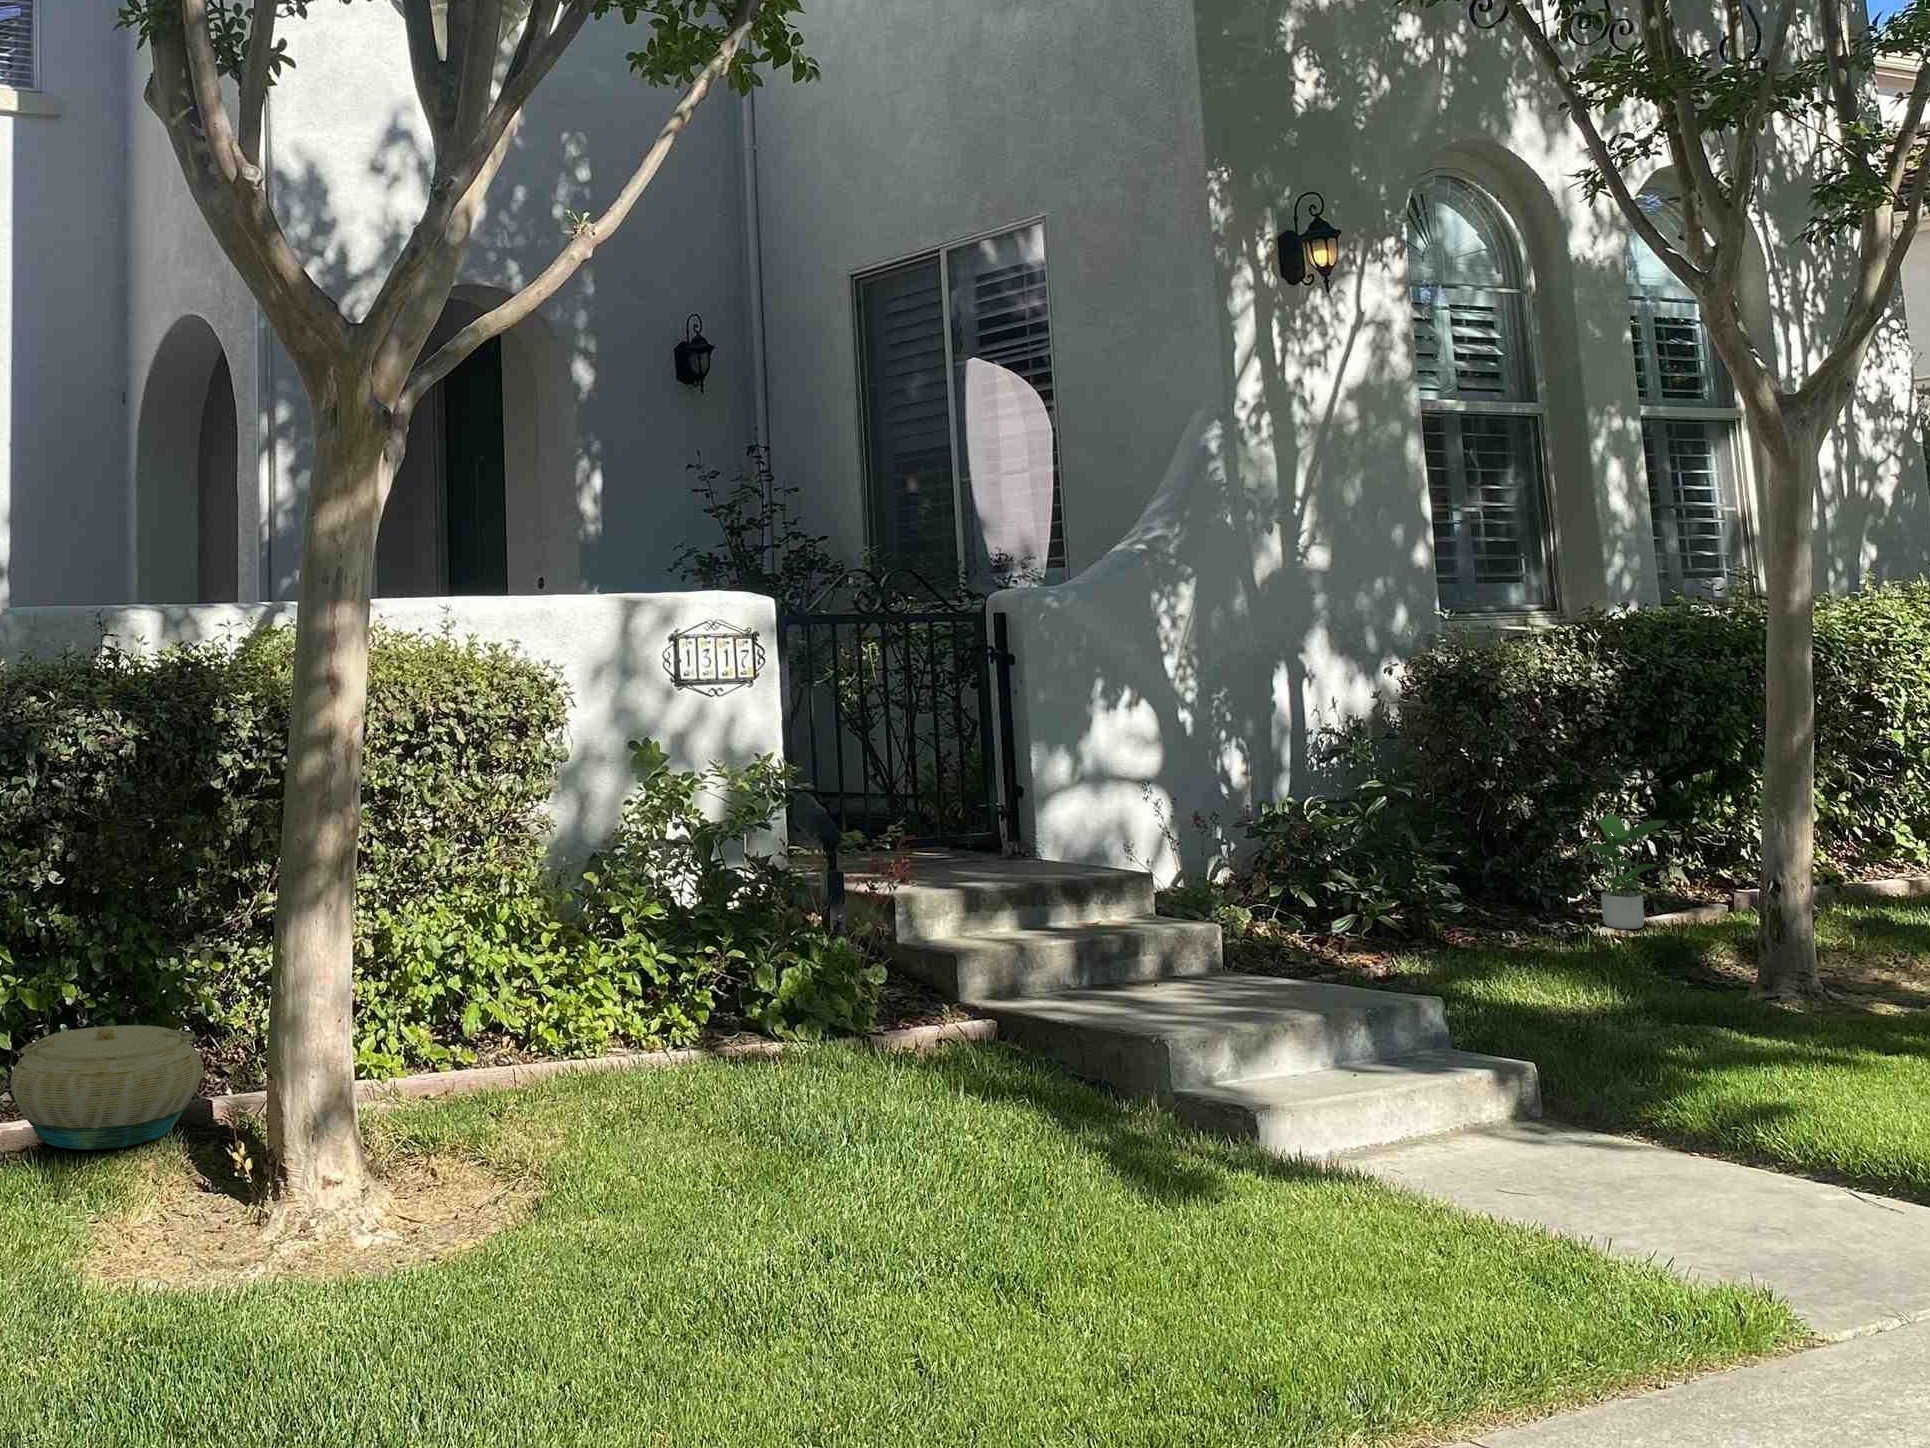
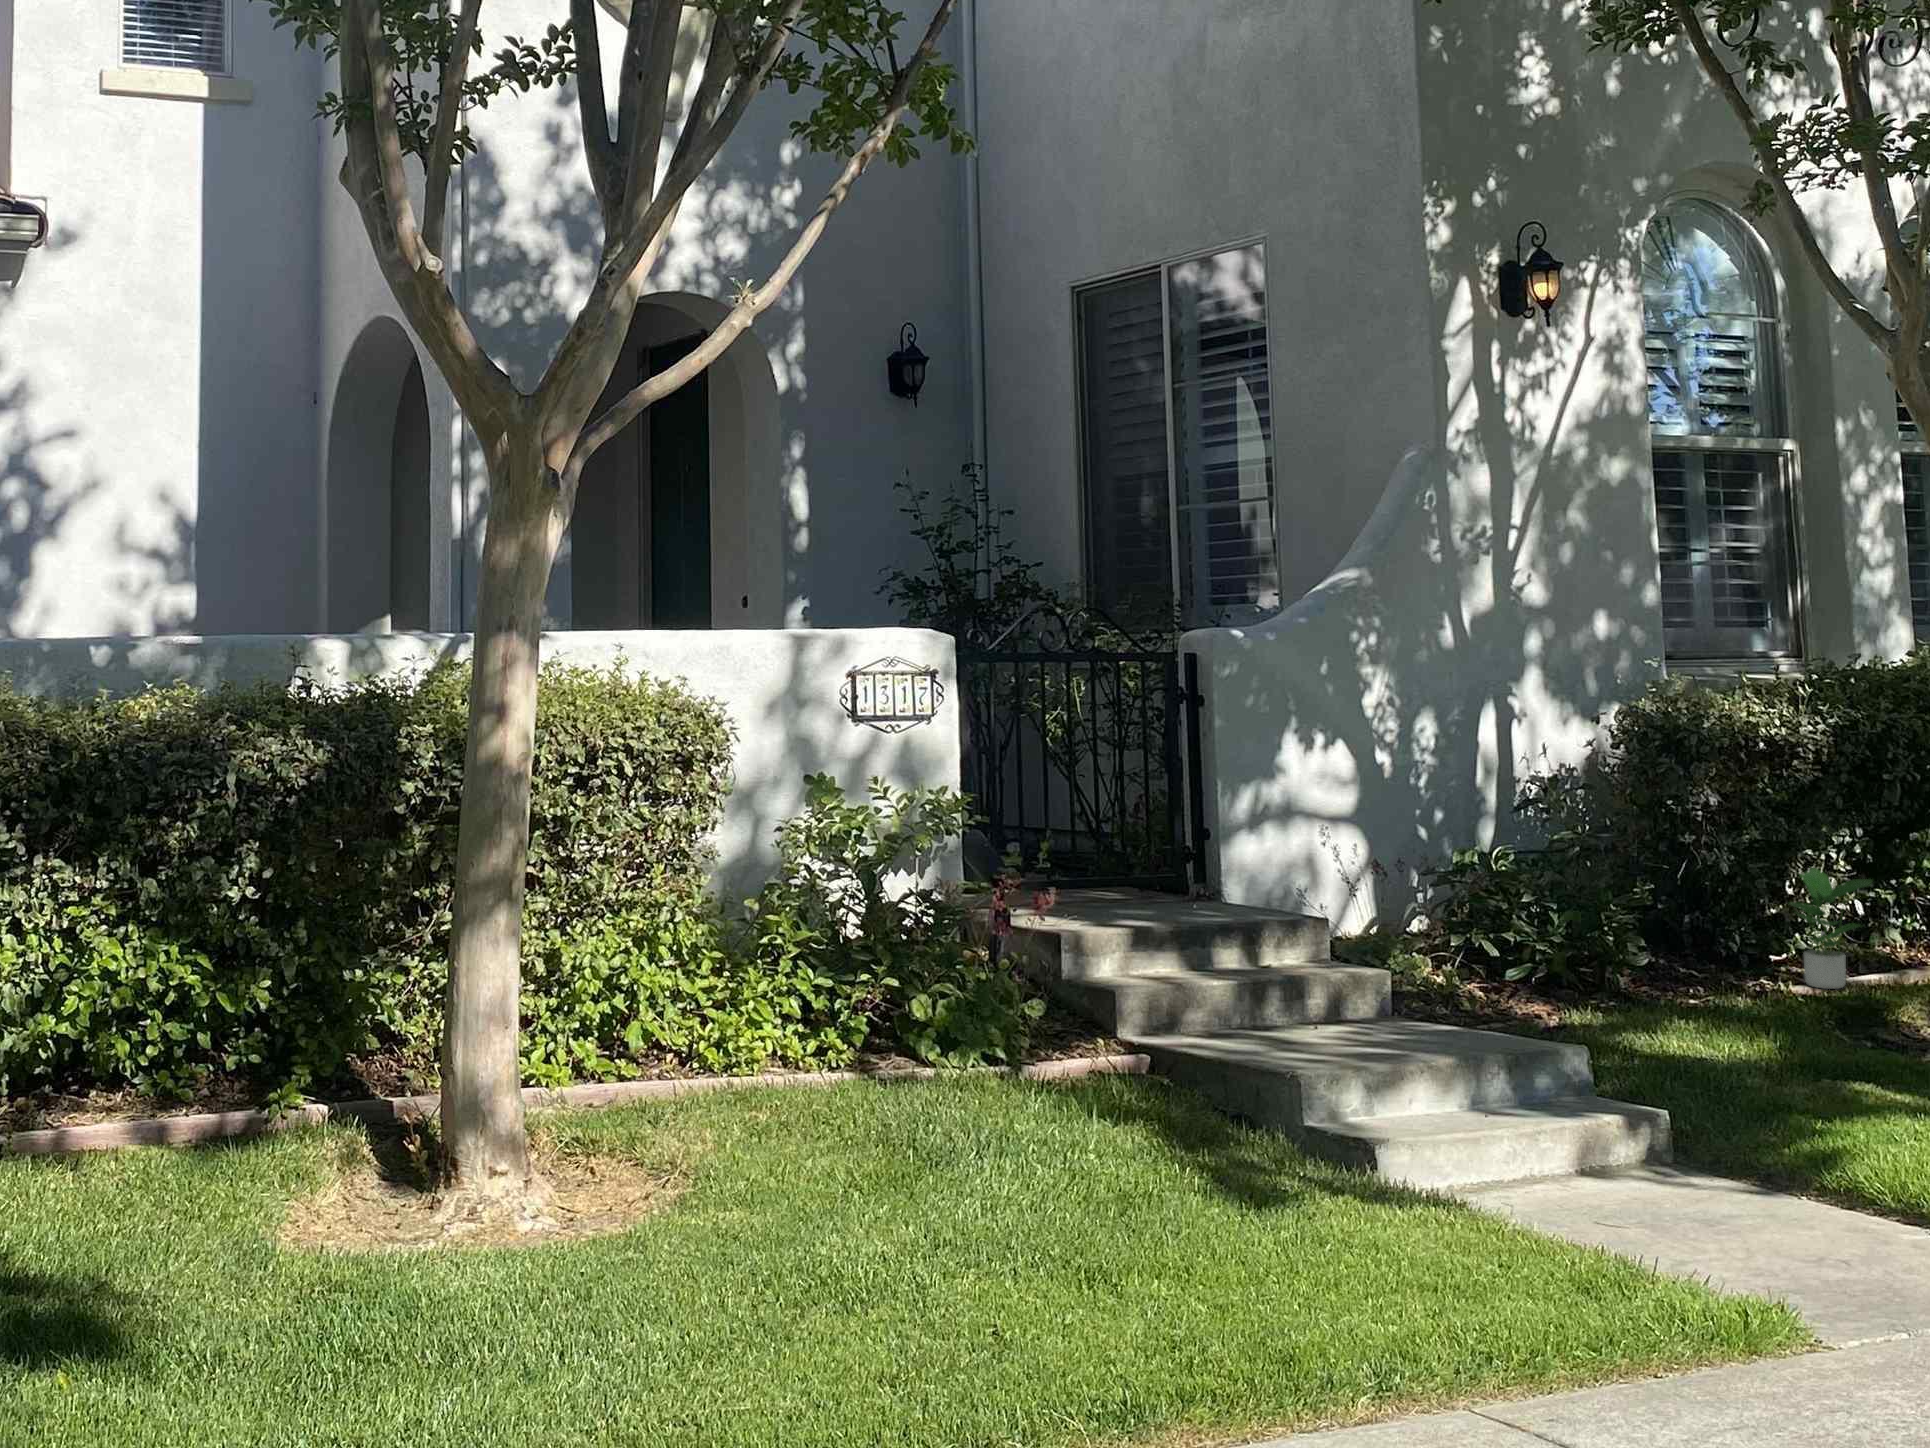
basket: present [11,1025,202,1149] -> none [212,1031,384,1139]

